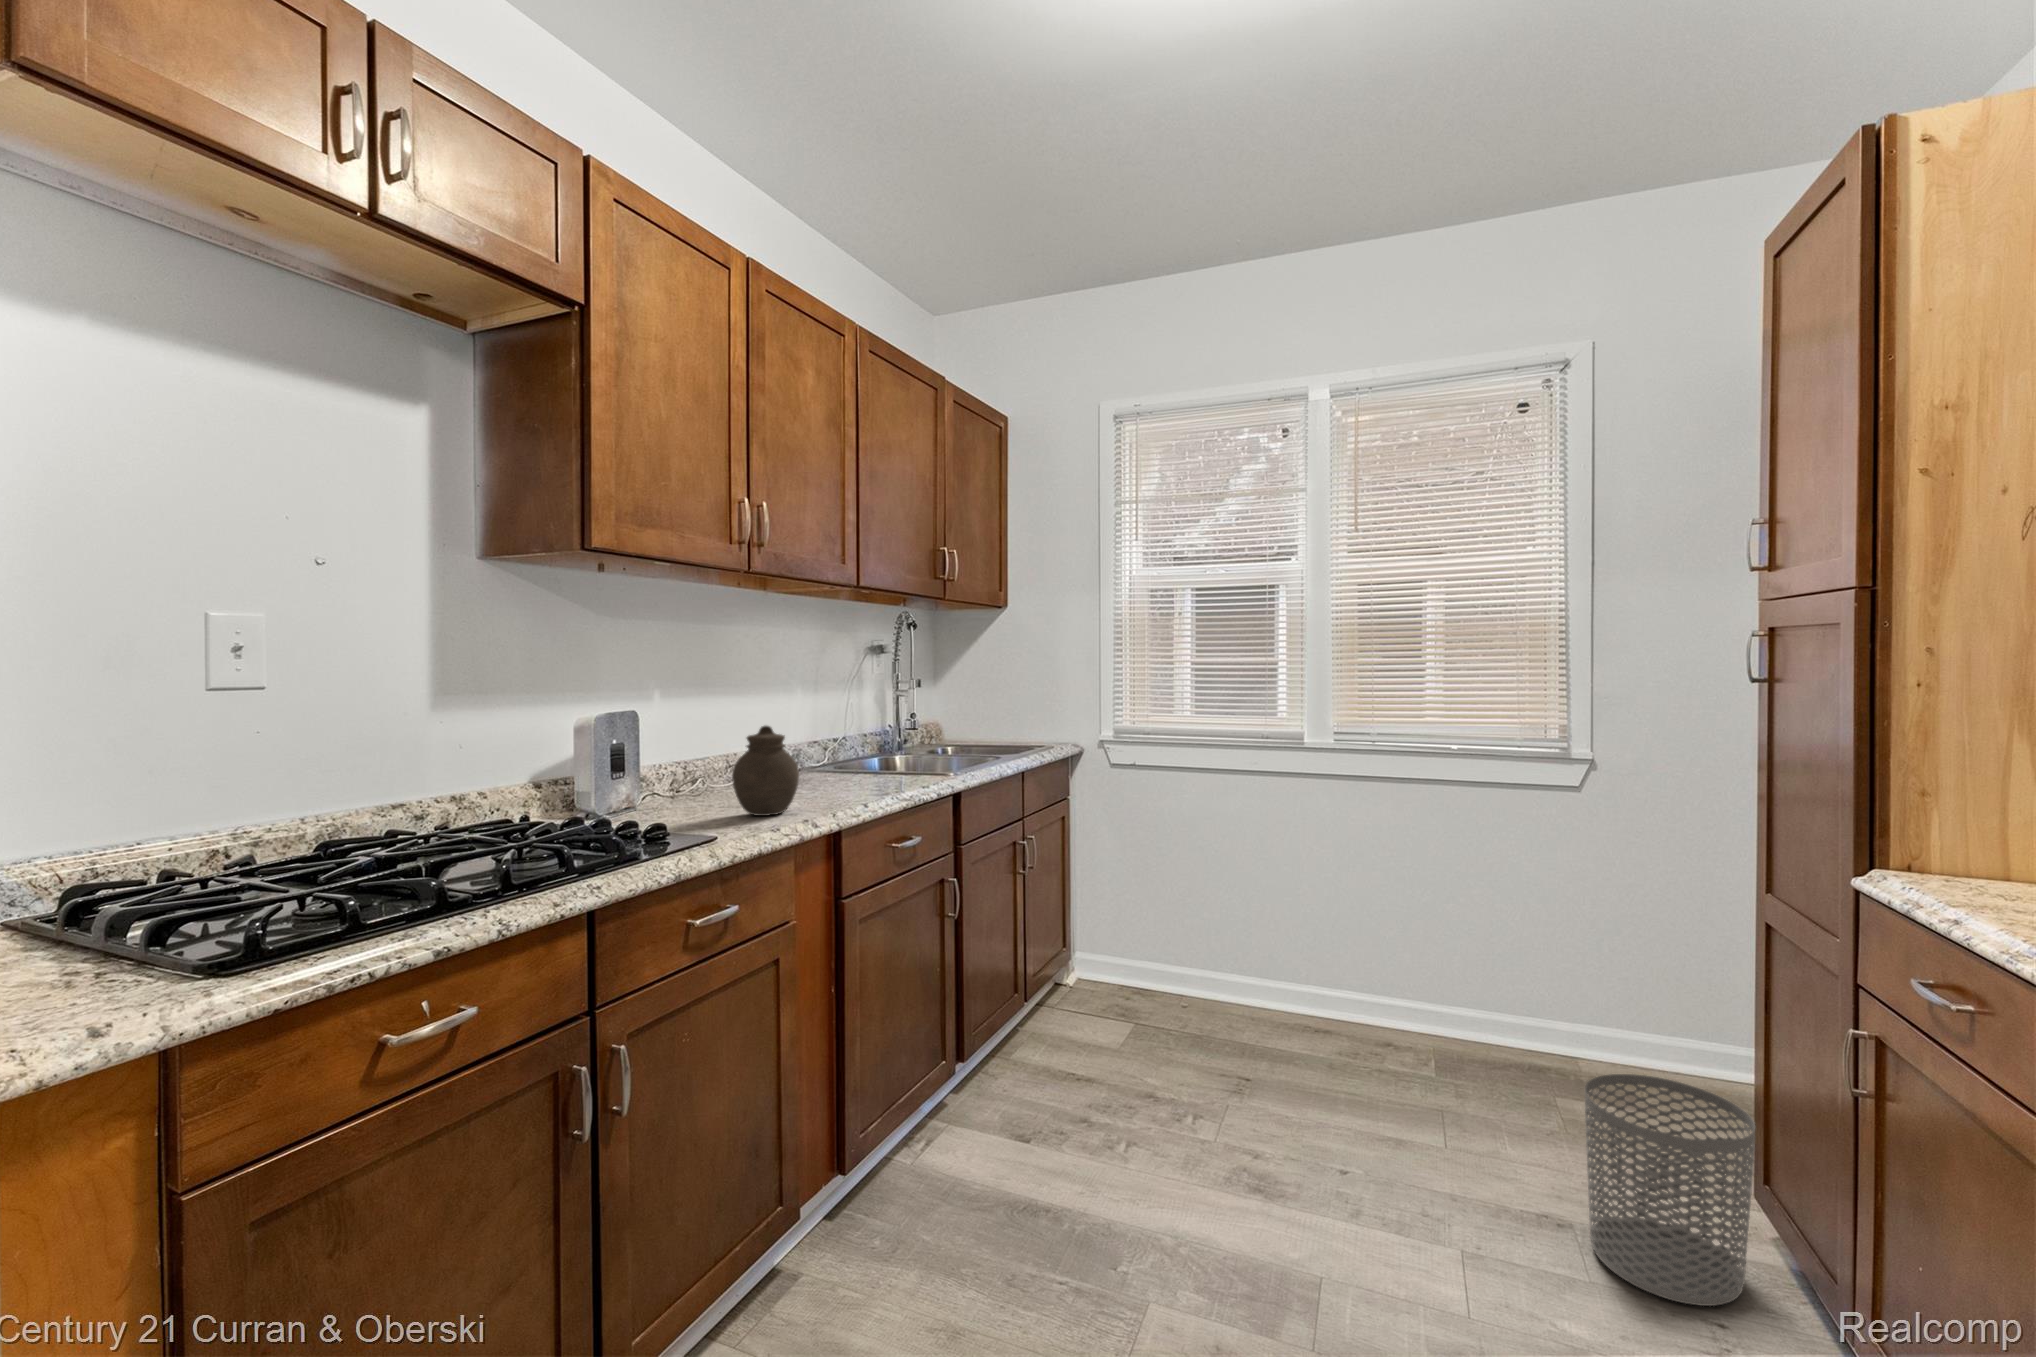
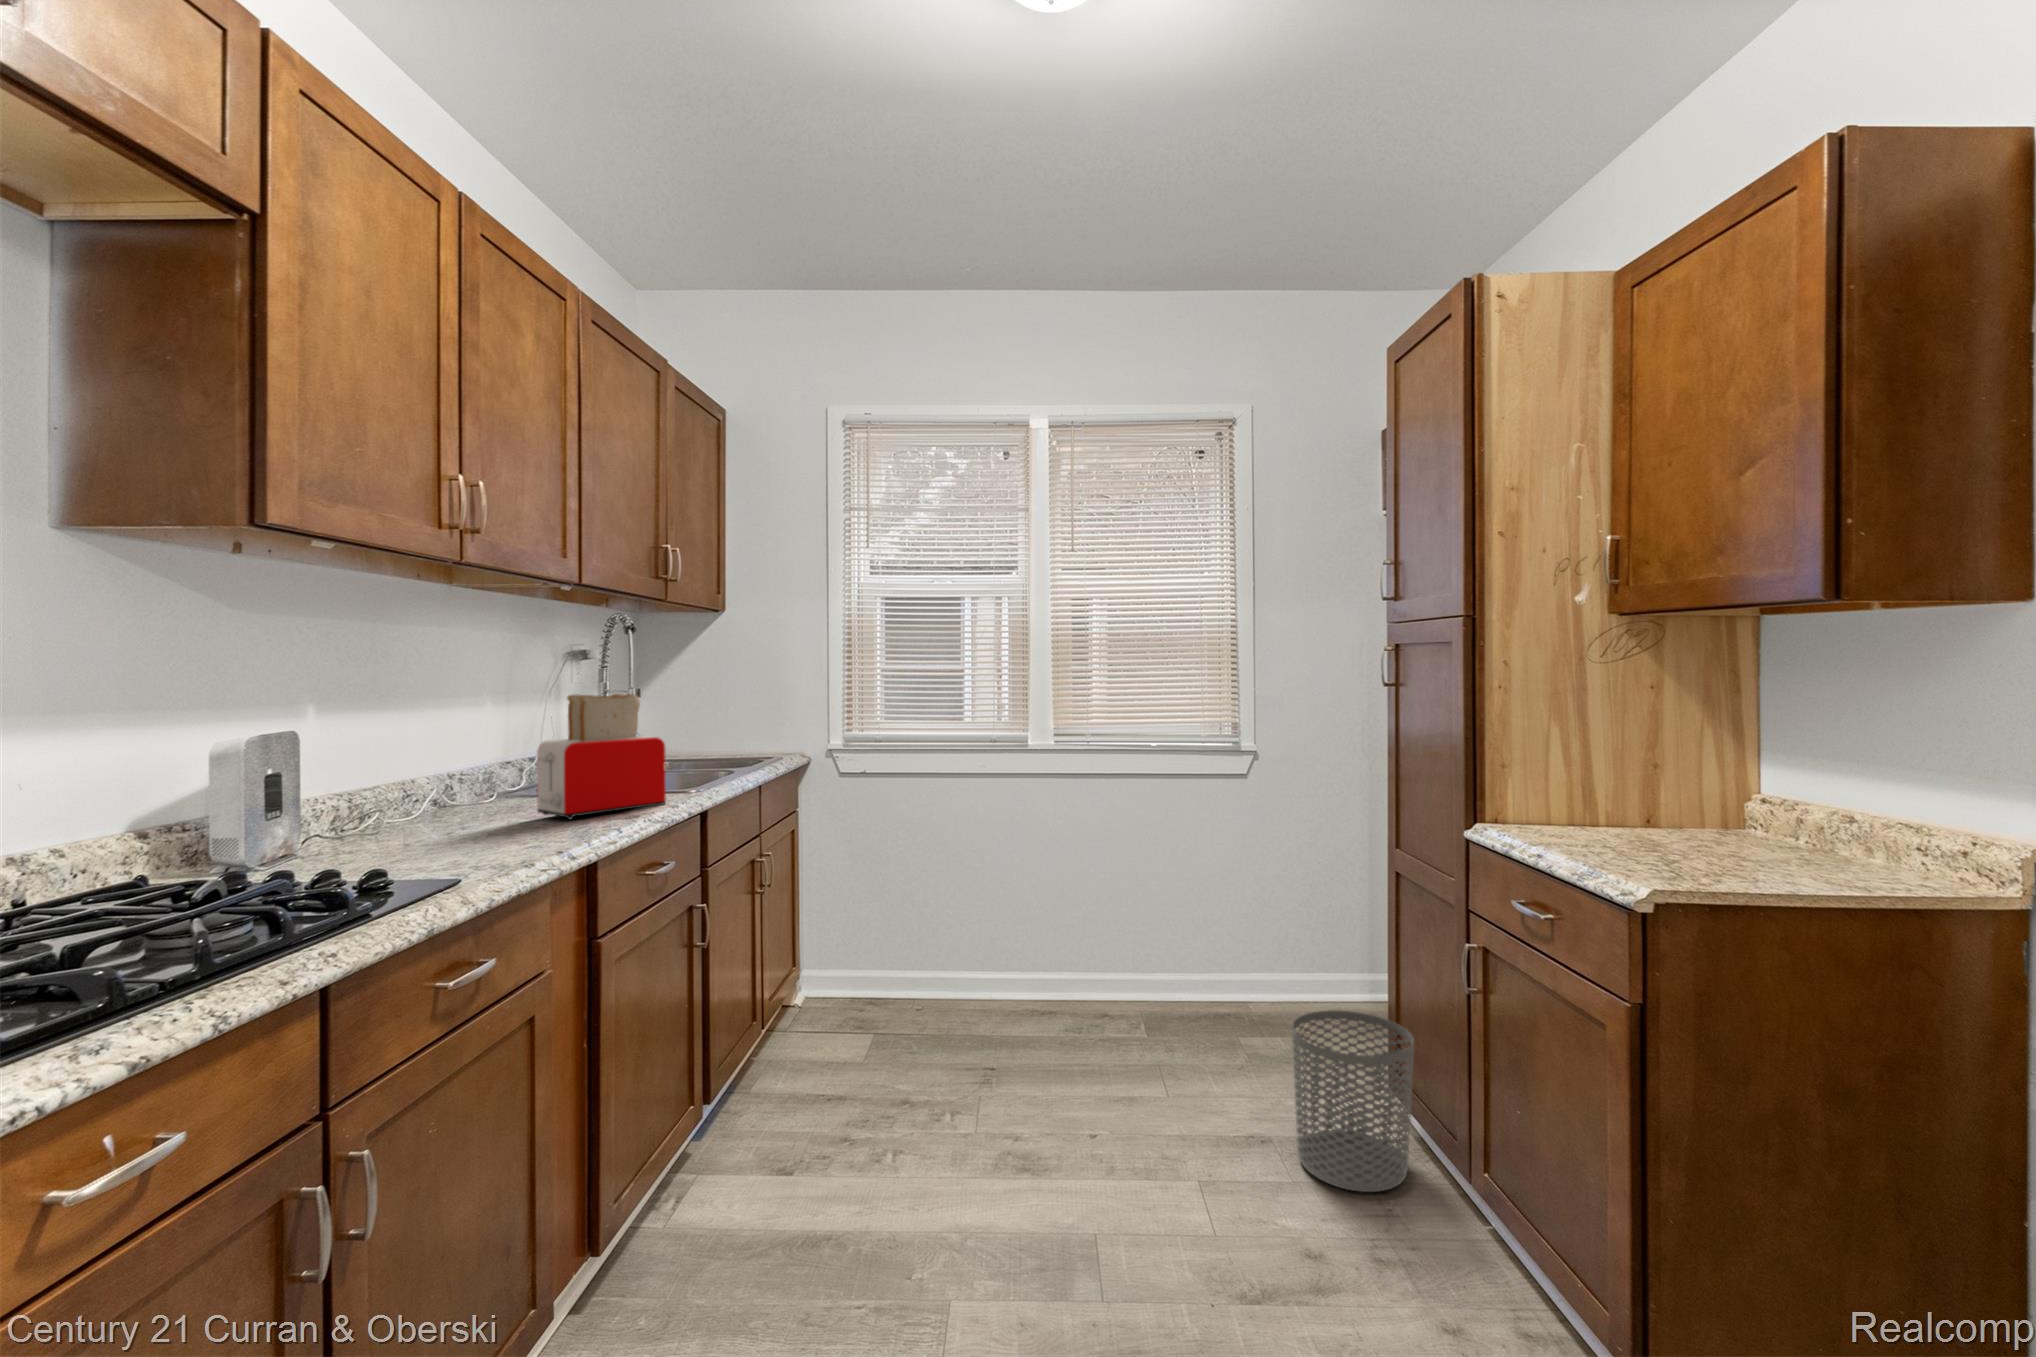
toaster: none [813,683,920,793] -> present [537,694,666,820]
jar: present [732,726,799,816] -> none [454,744,542,851]

